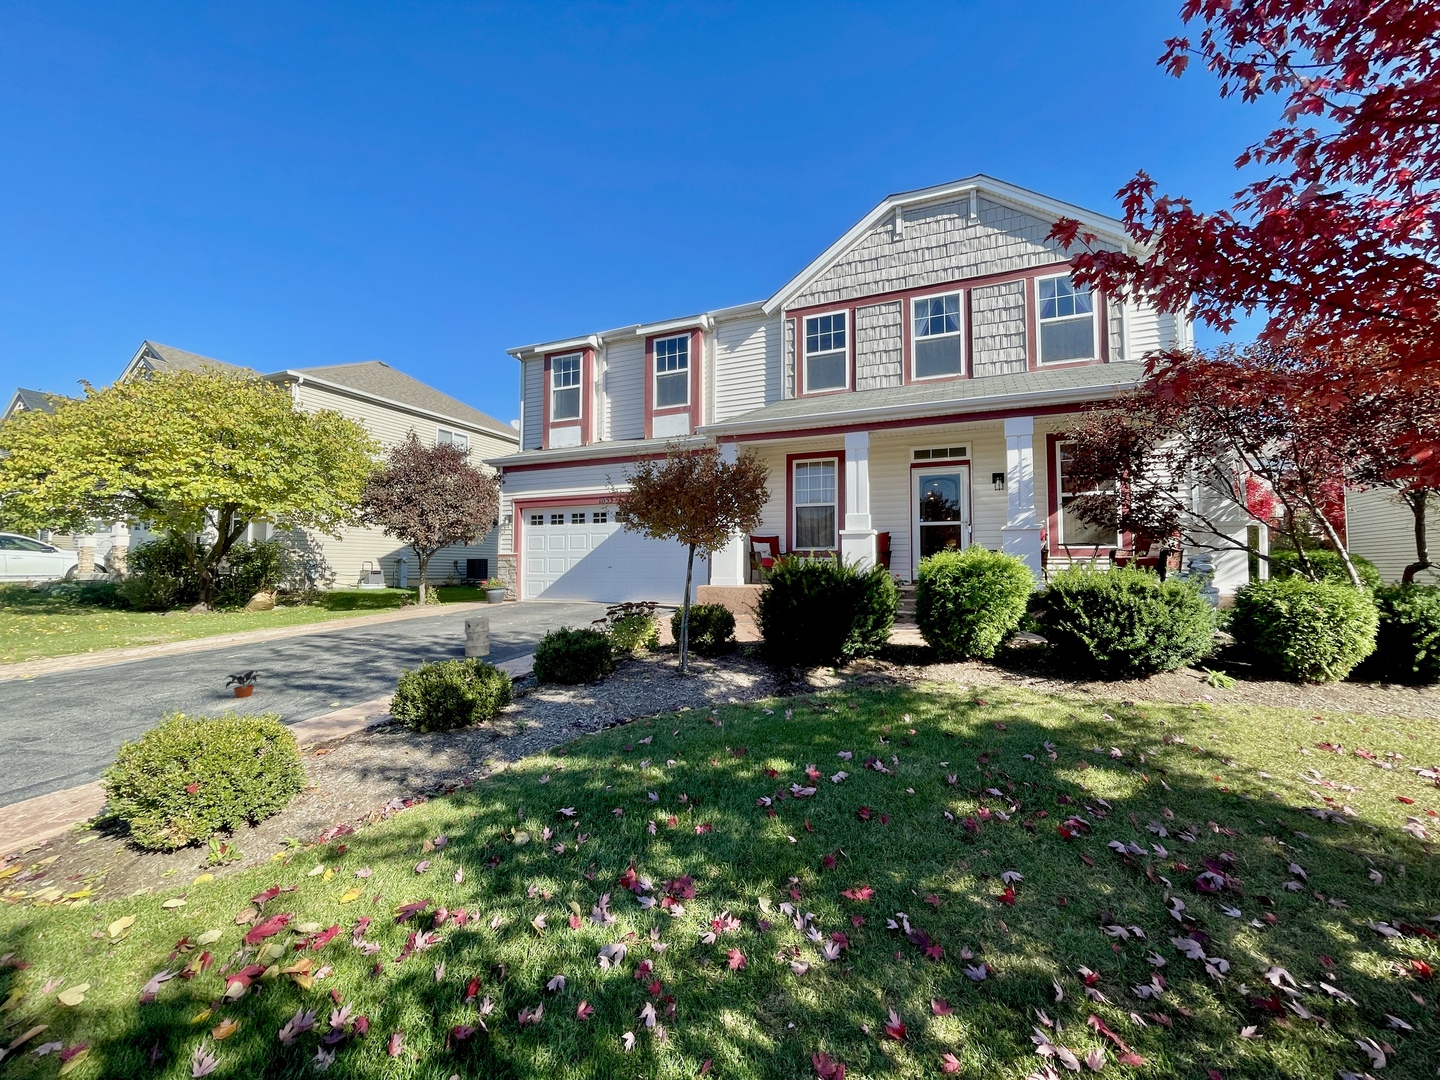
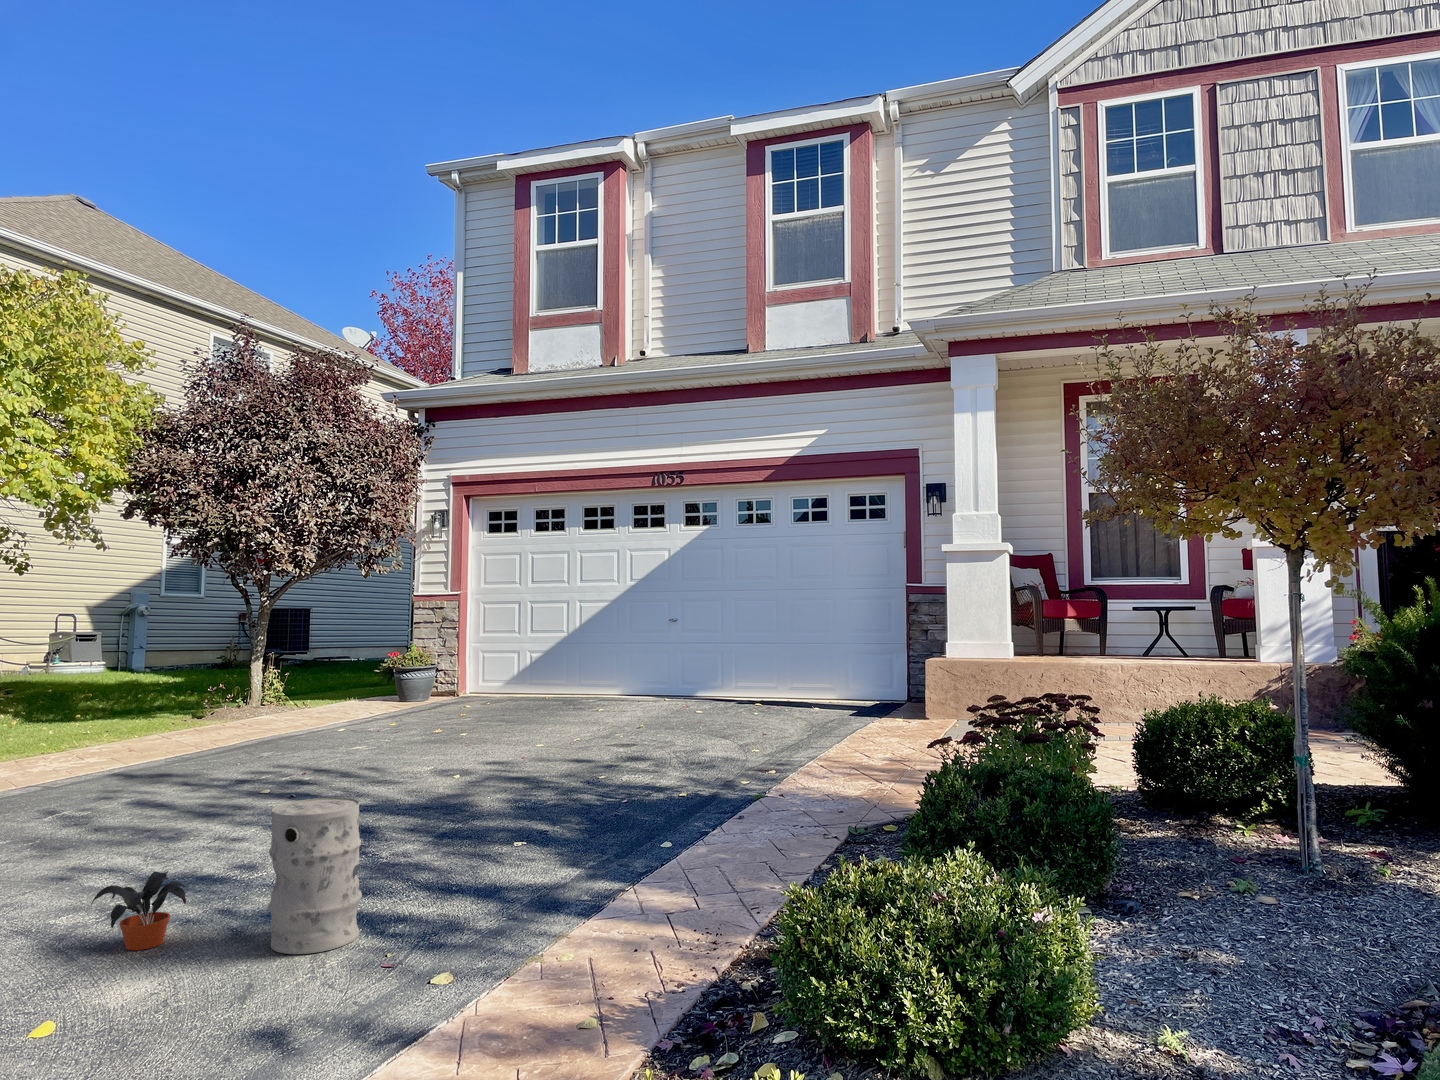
trash can: present [464,617,490,657] -> present [268,797,362,954]

